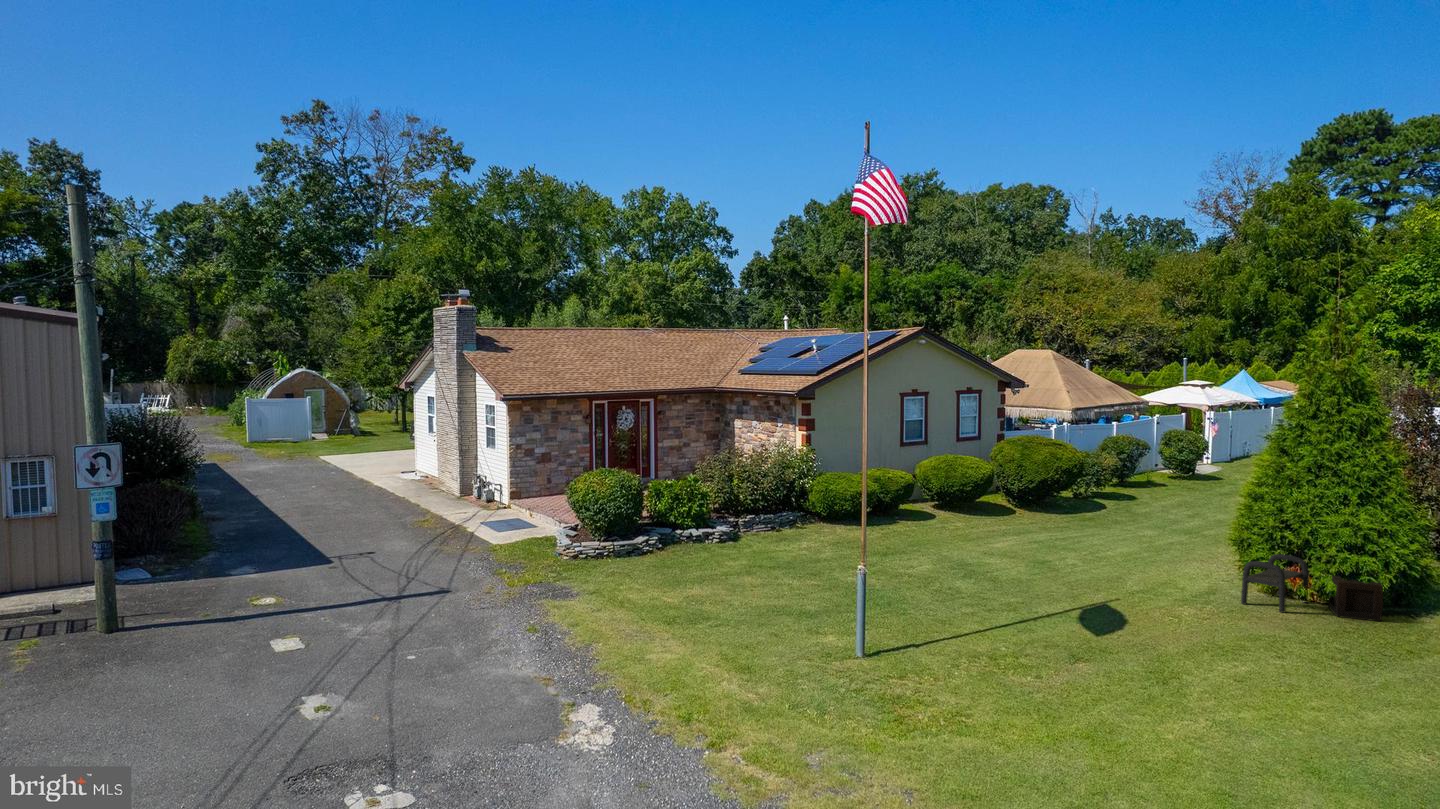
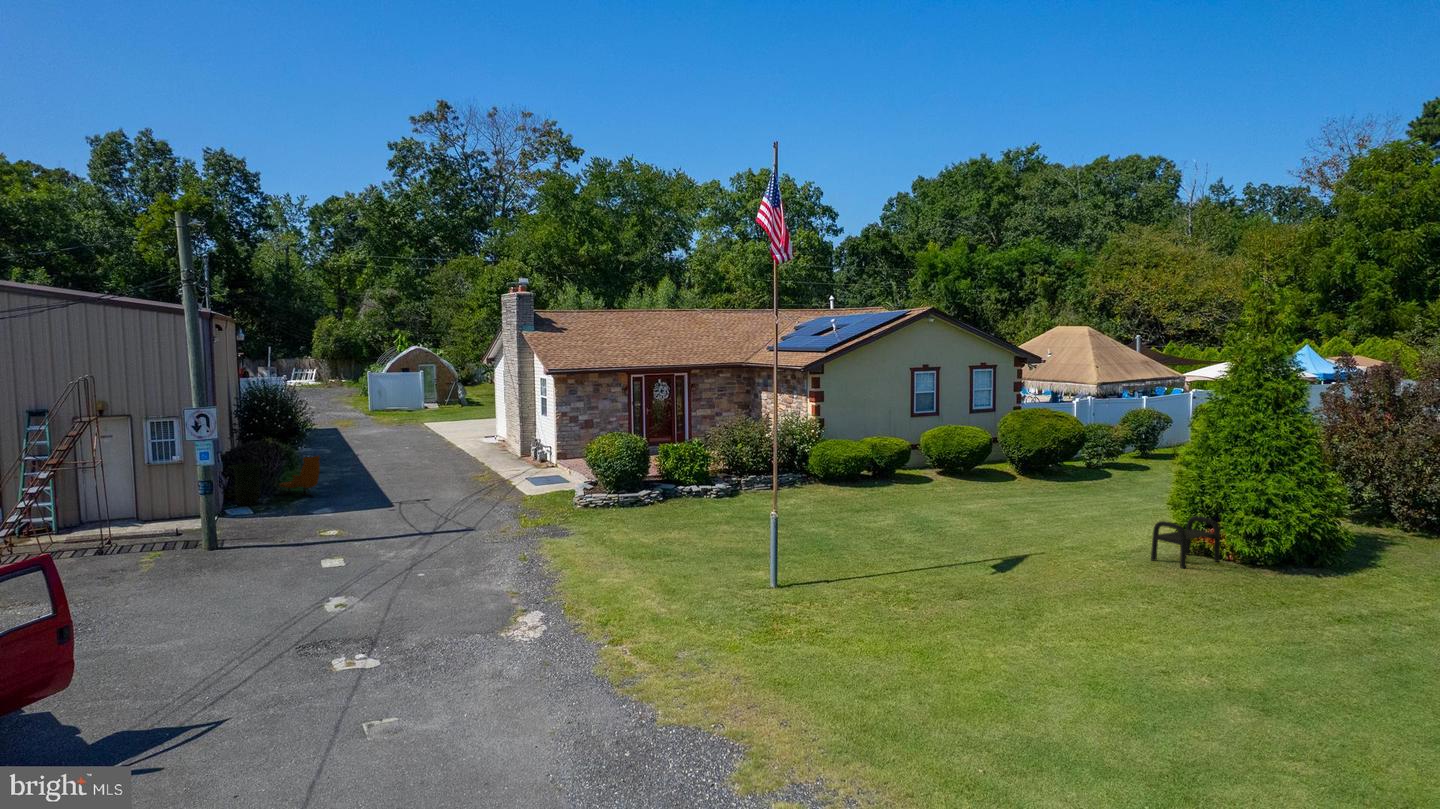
lounge chair: none [174,500,232,555] -> present [279,456,320,496]
trash can: none [111,512,160,566] -> present [229,464,264,505]
wooden crate: present [1329,576,1383,621] -> none [1233,534,1275,579]

